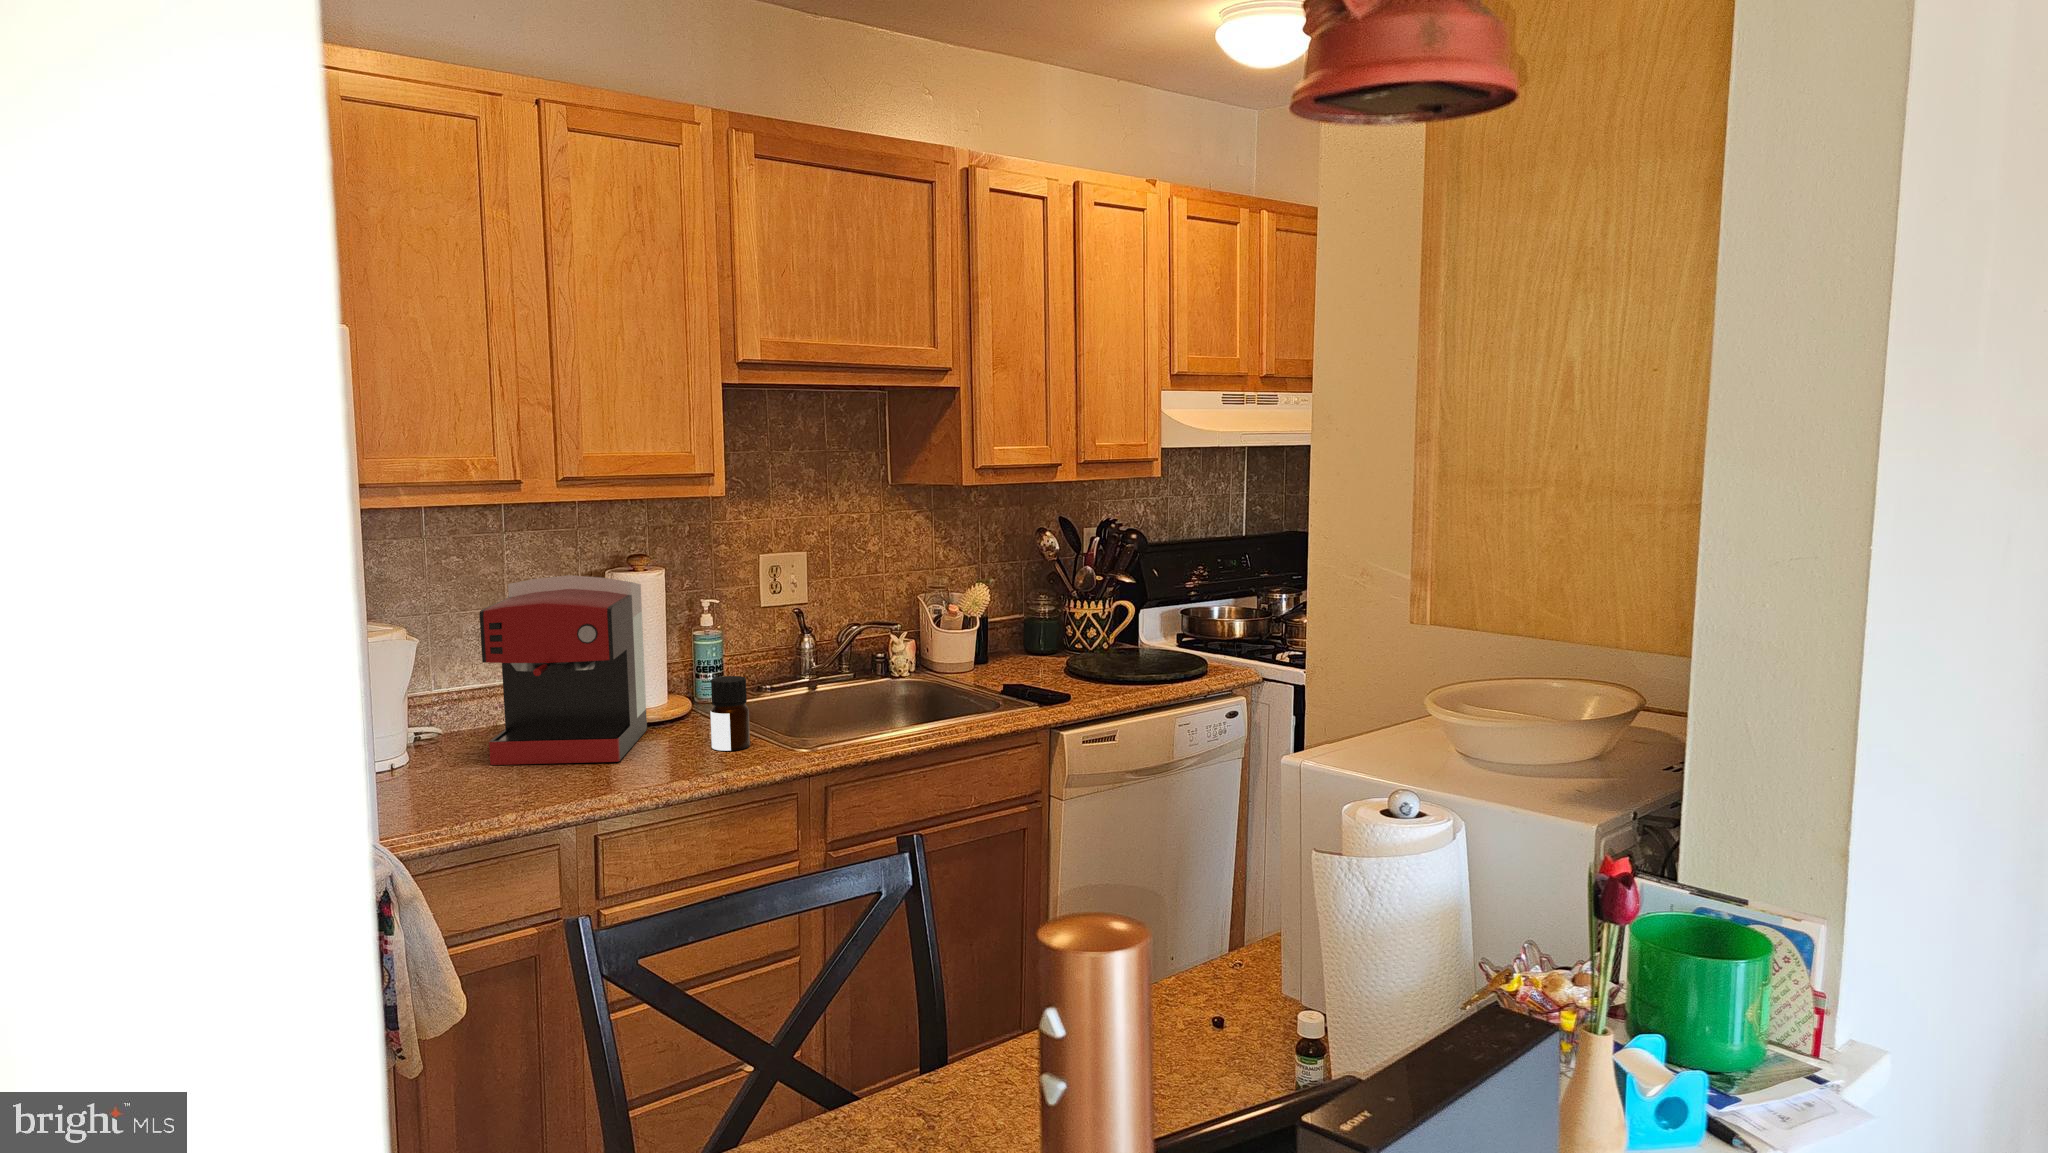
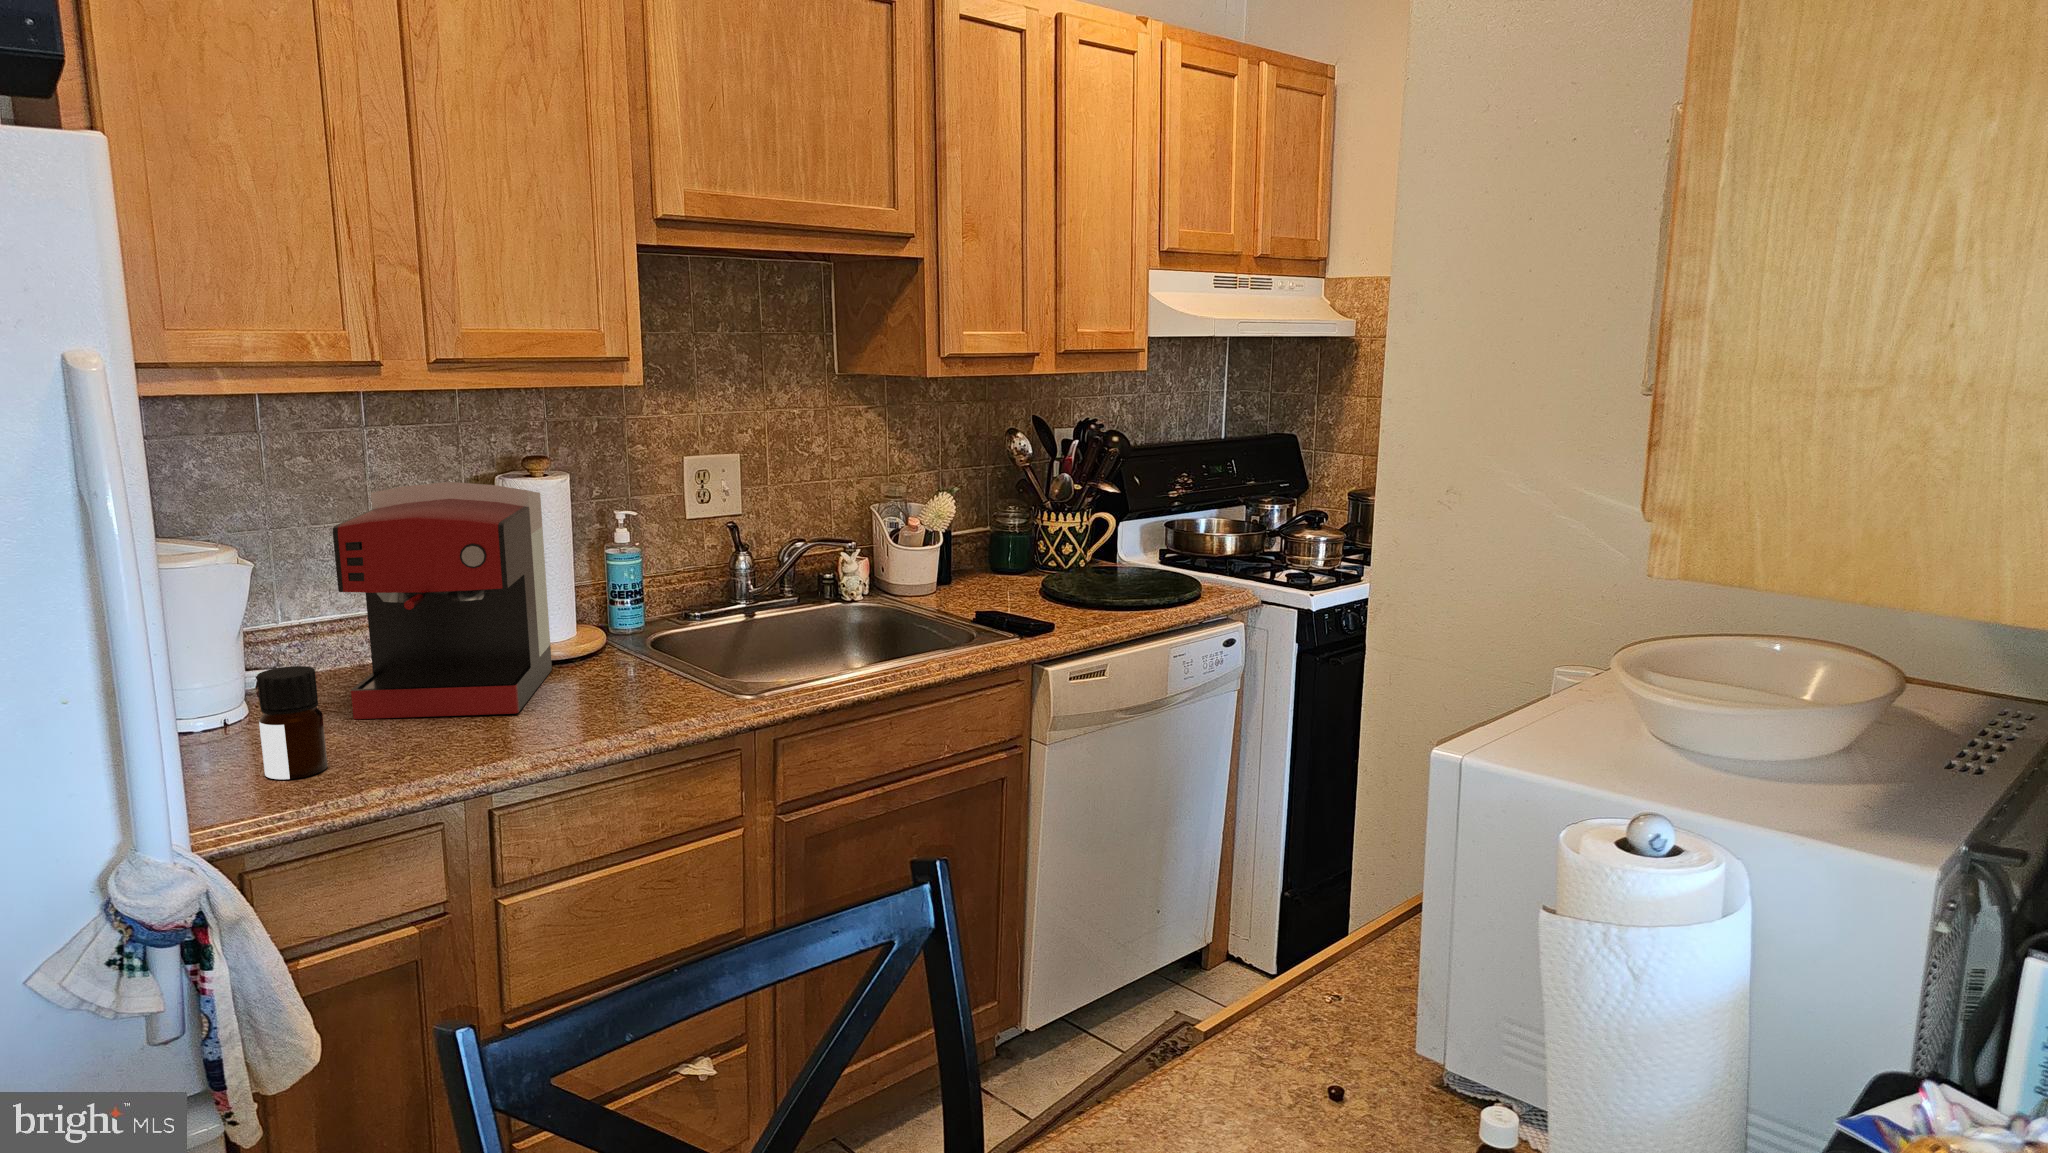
bottle: present [710,676,750,751] -> present [257,666,328,779]

